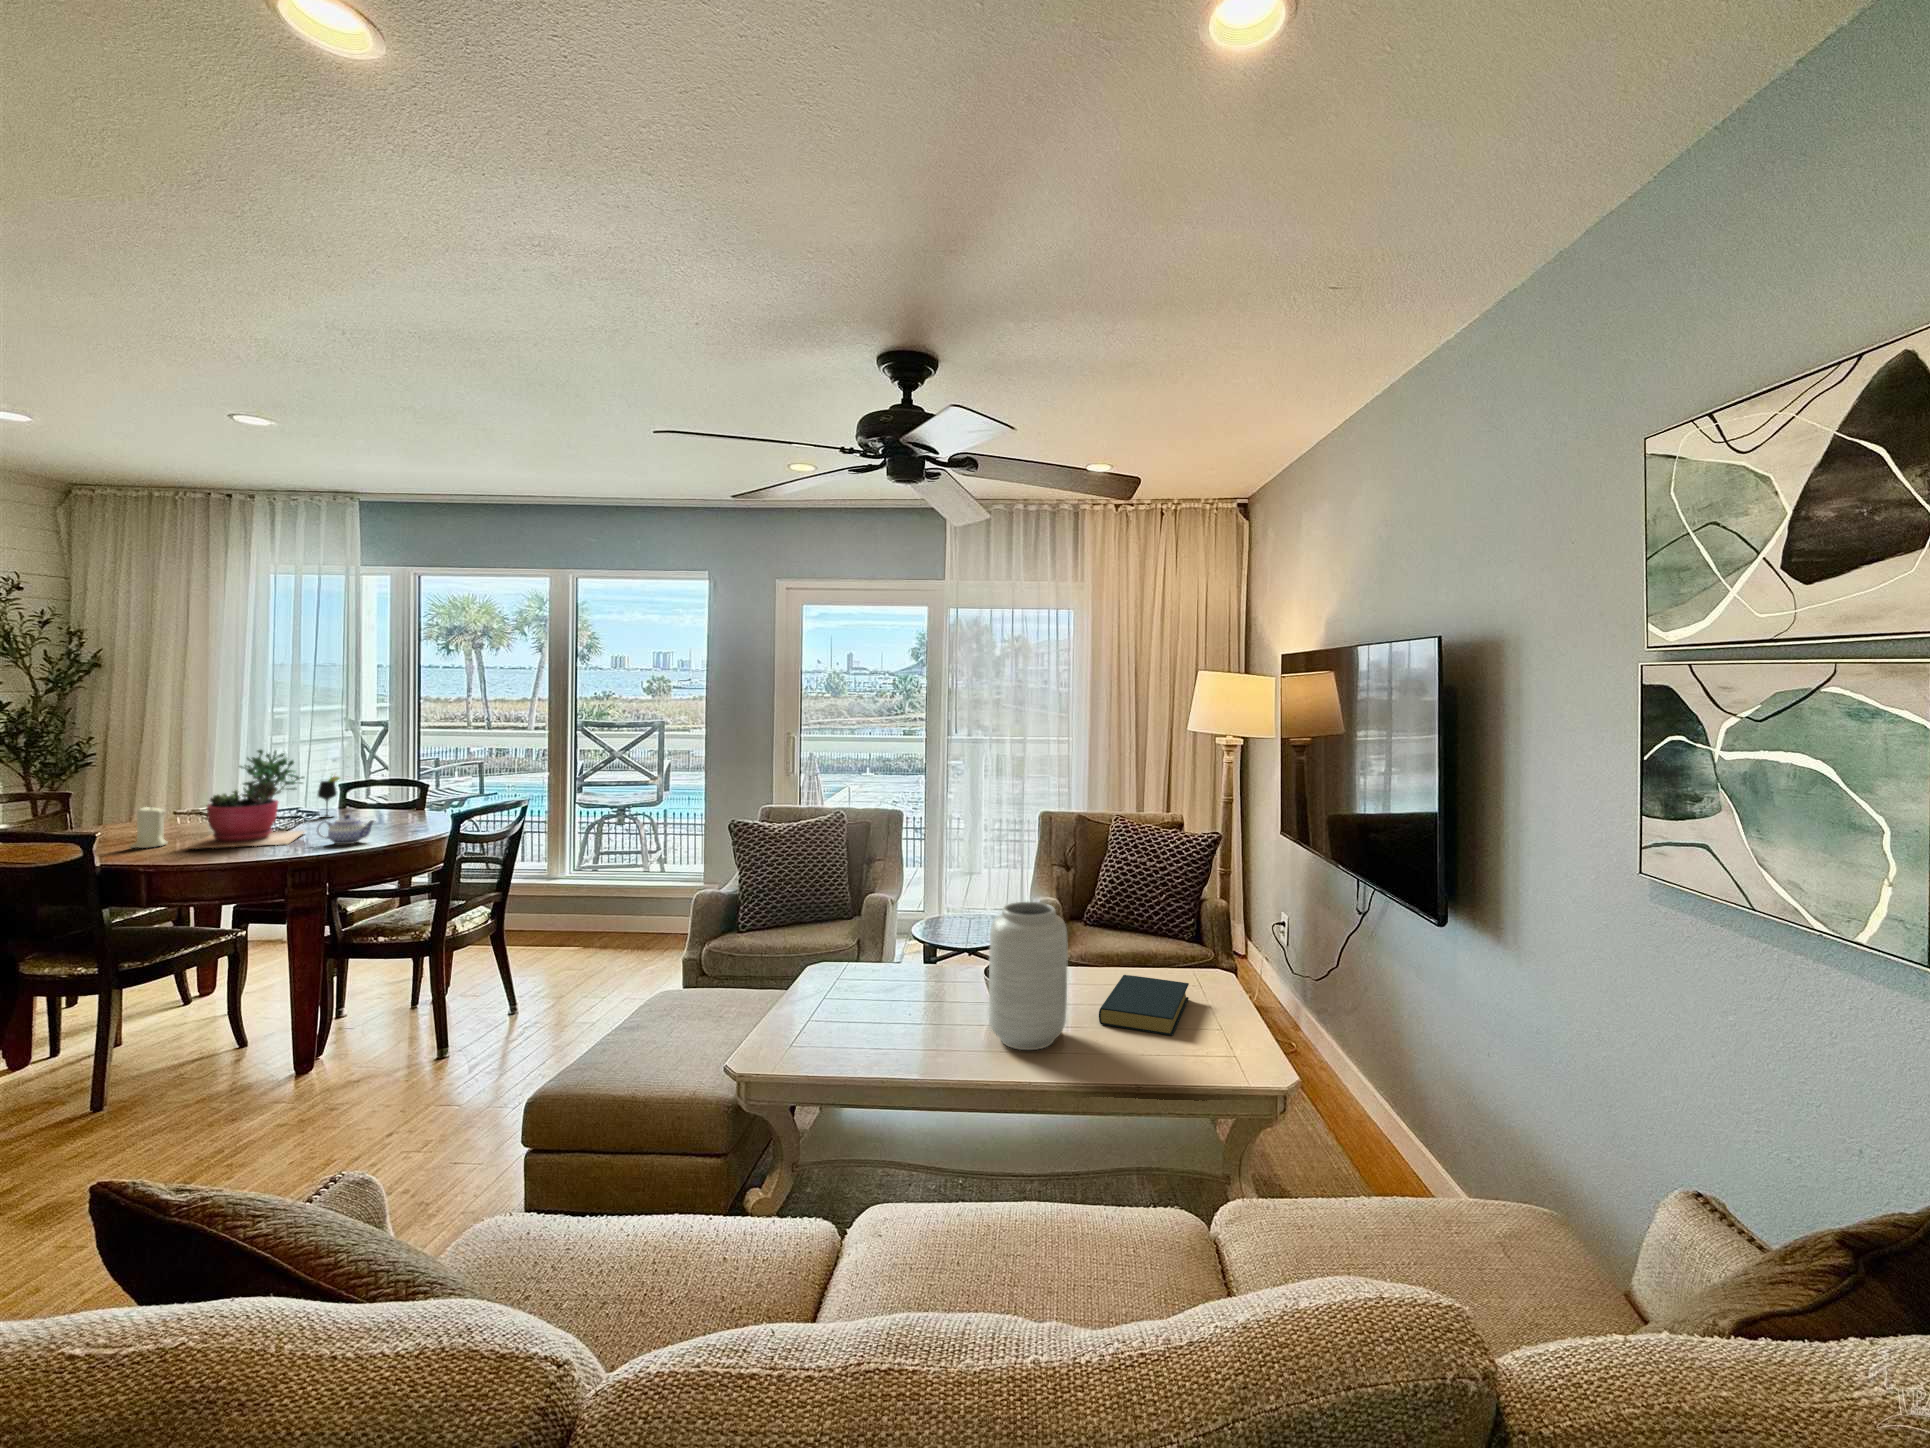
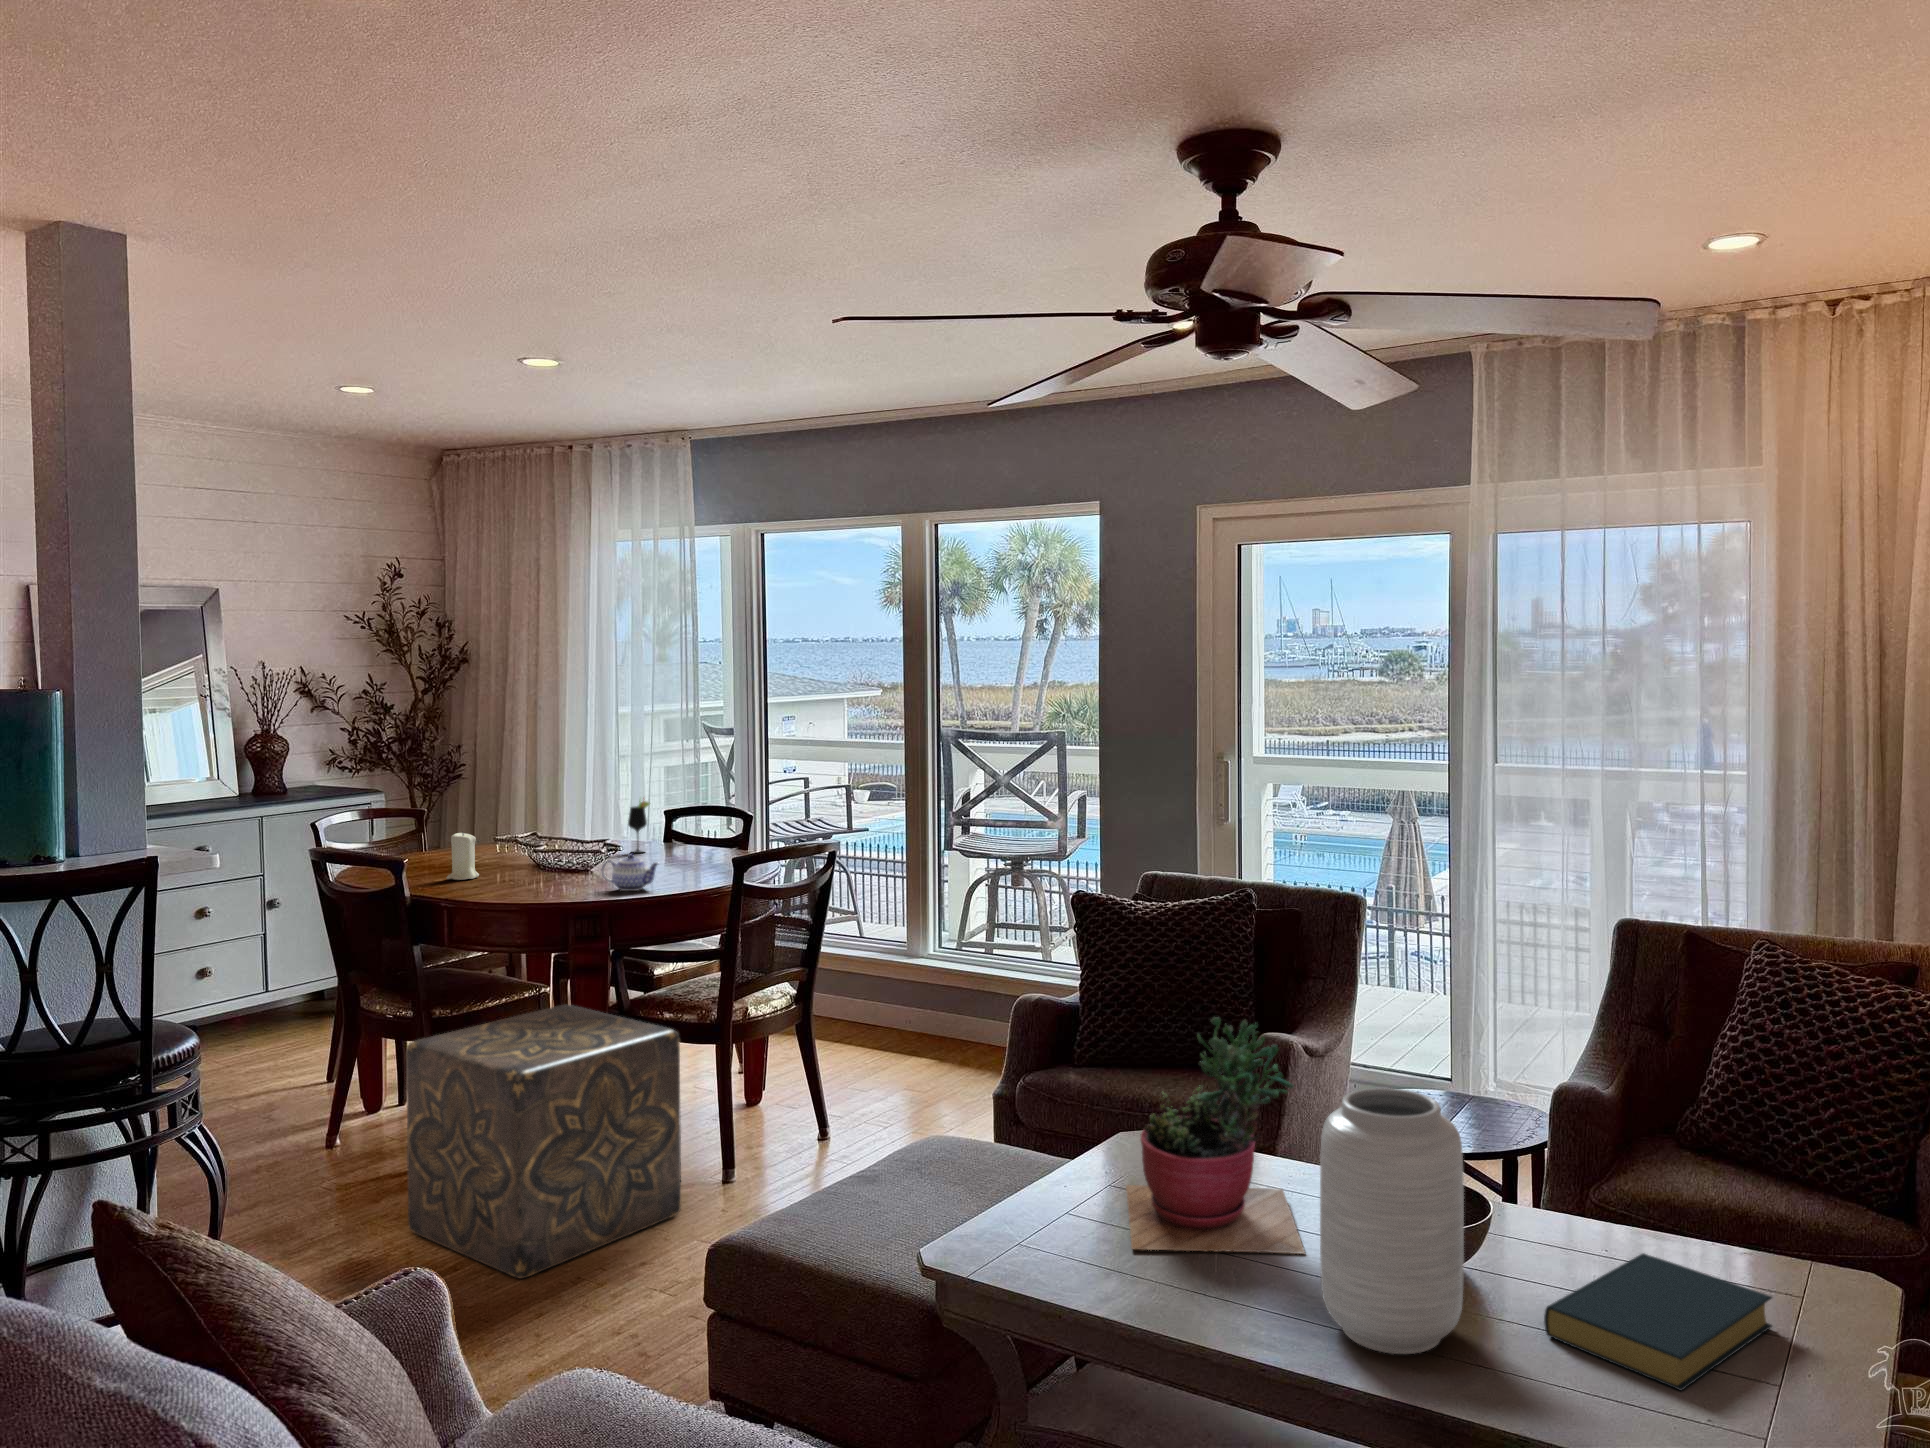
succulent plant: present [188,750,306,849] -> present [1126,1017,1305,1254]
ottoman: none [115,940,415,1171] -> present [406,1005,681,1279]

